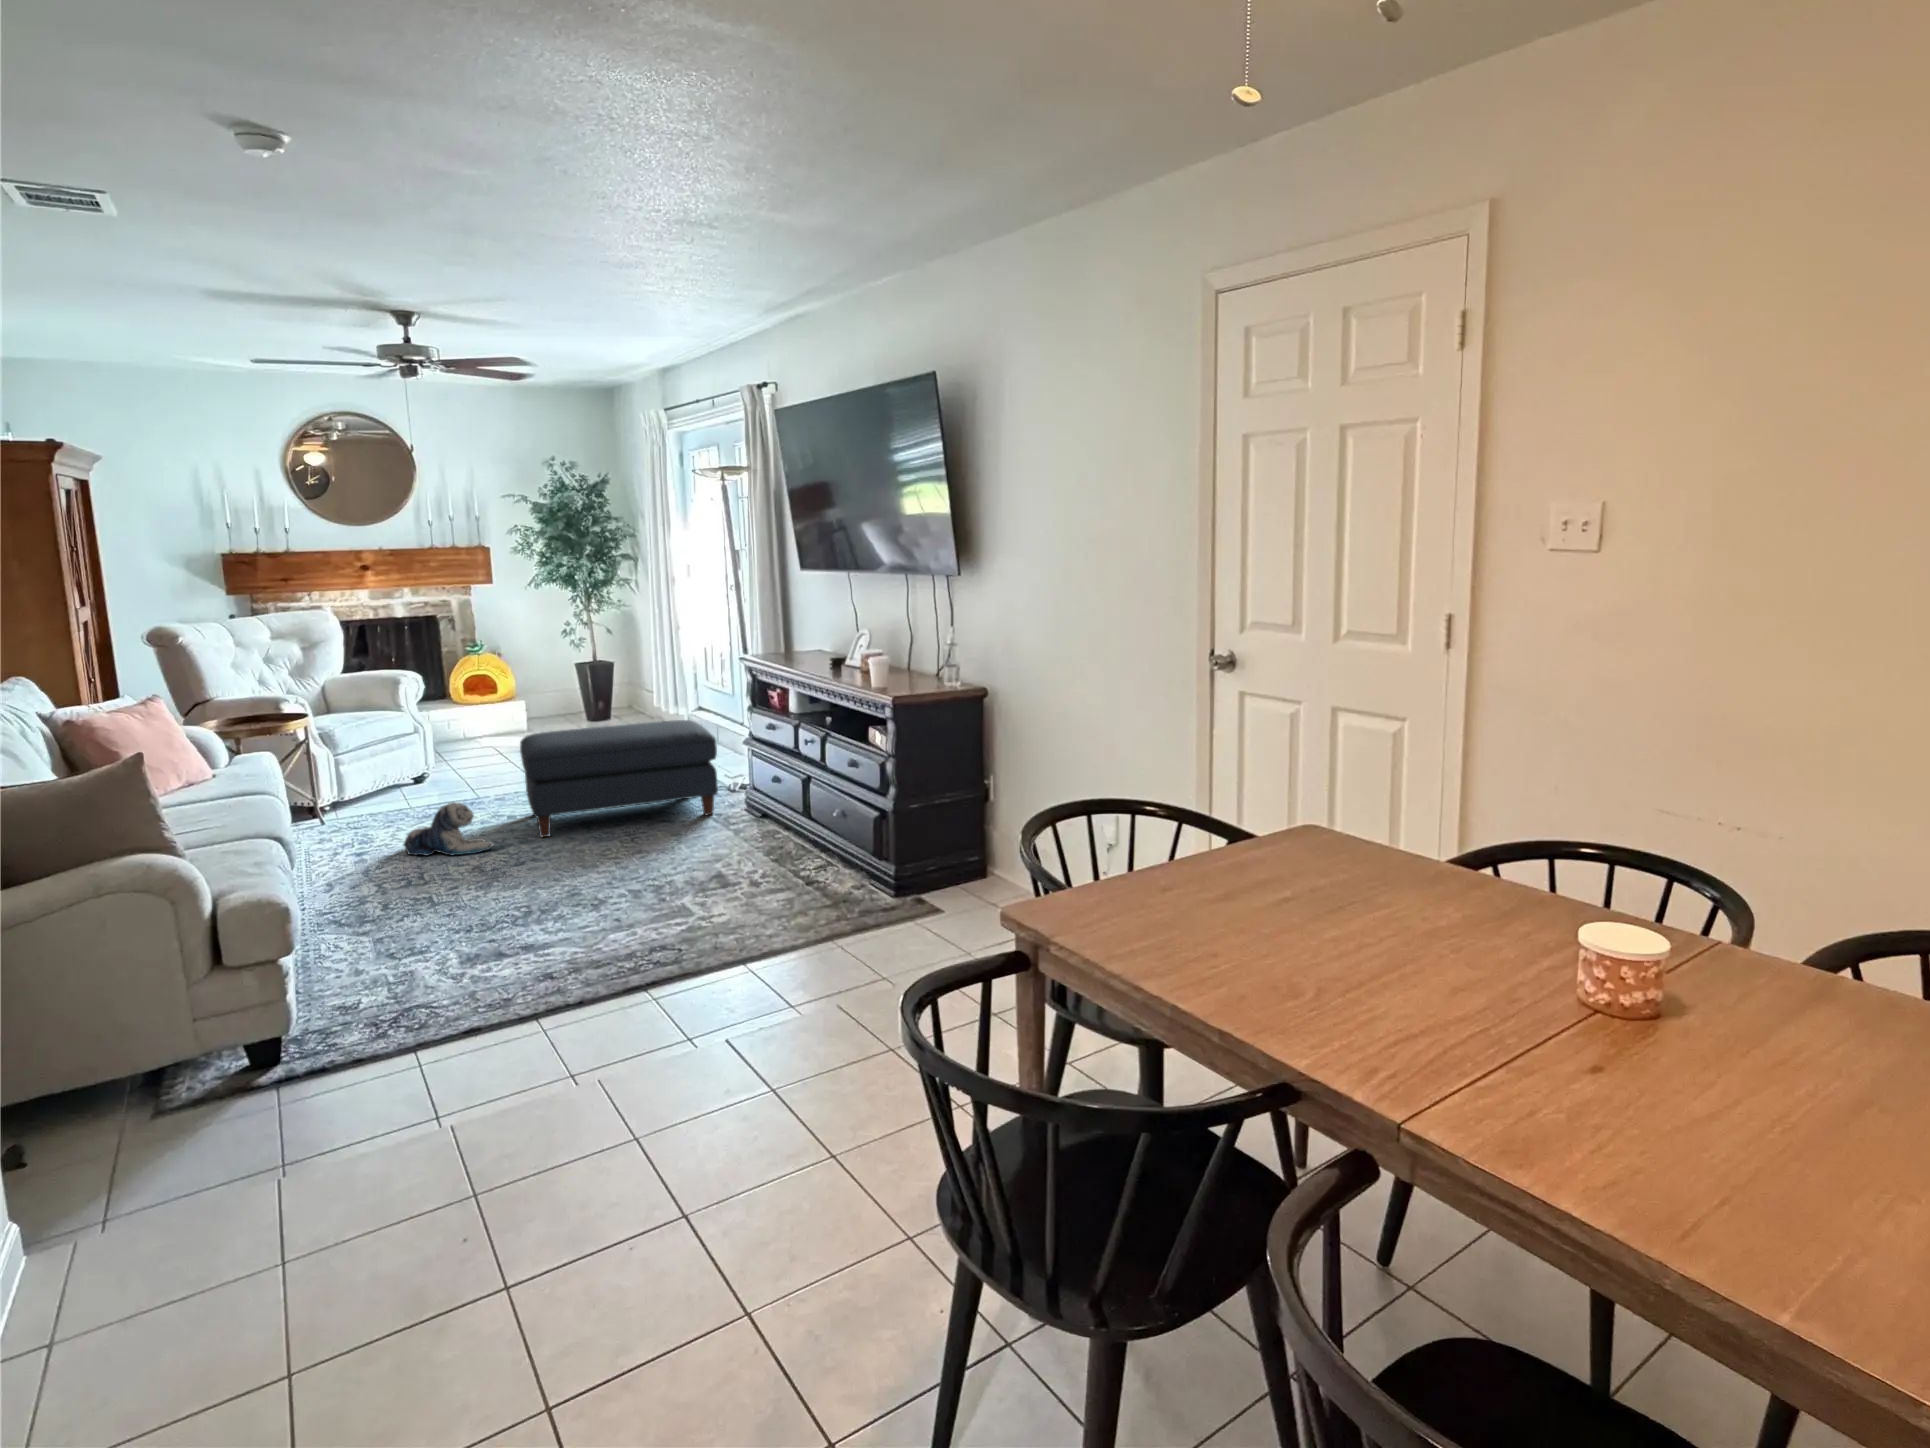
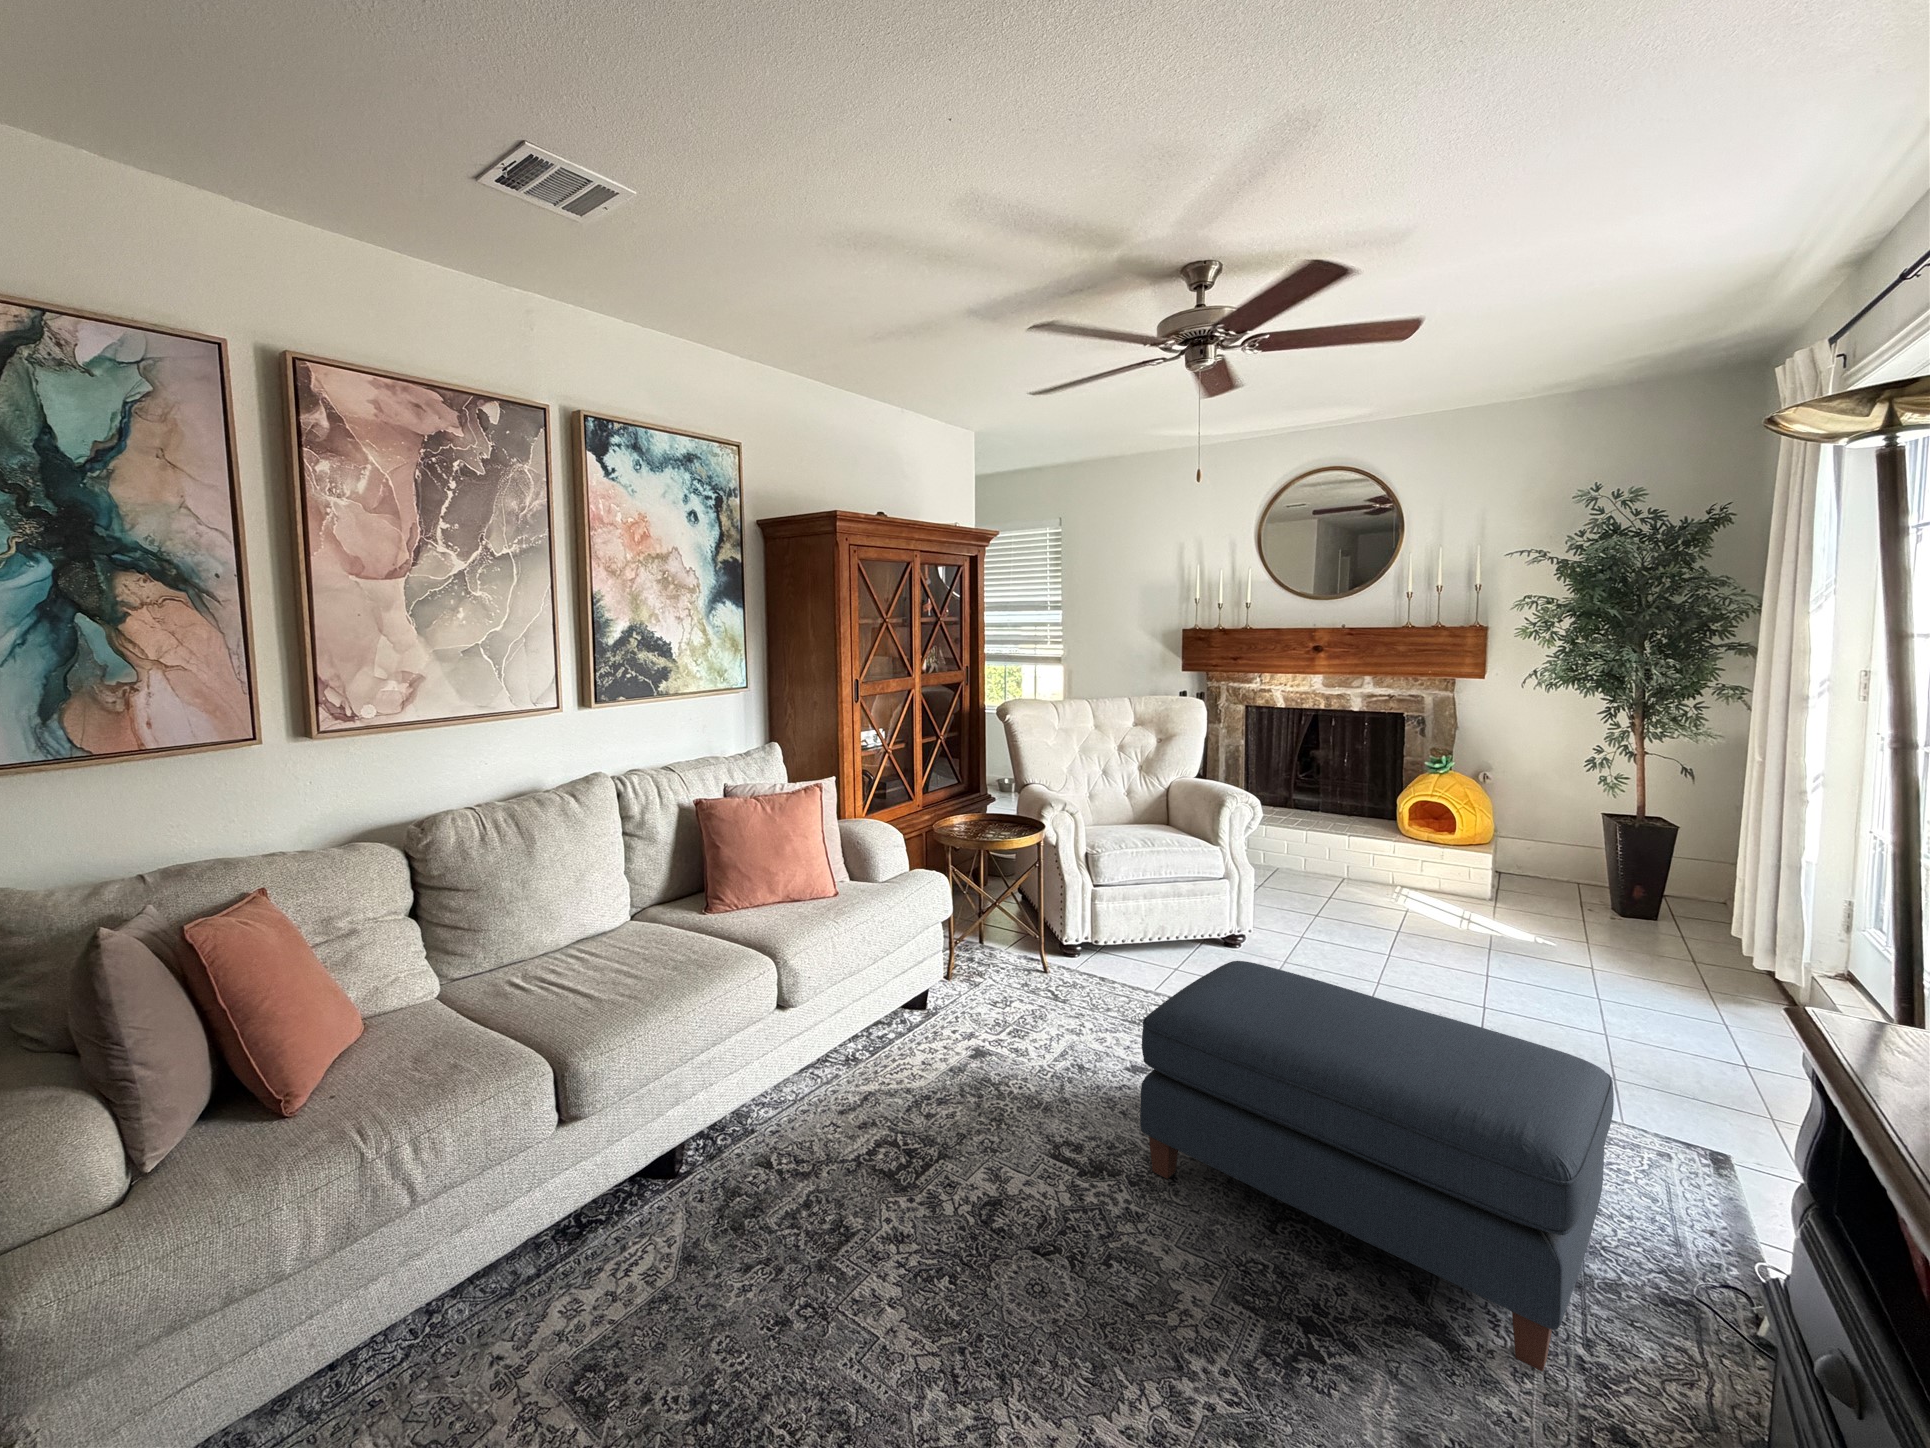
plush toy: present [404,802,494,855] -> none [995,1038,1074,1150]

